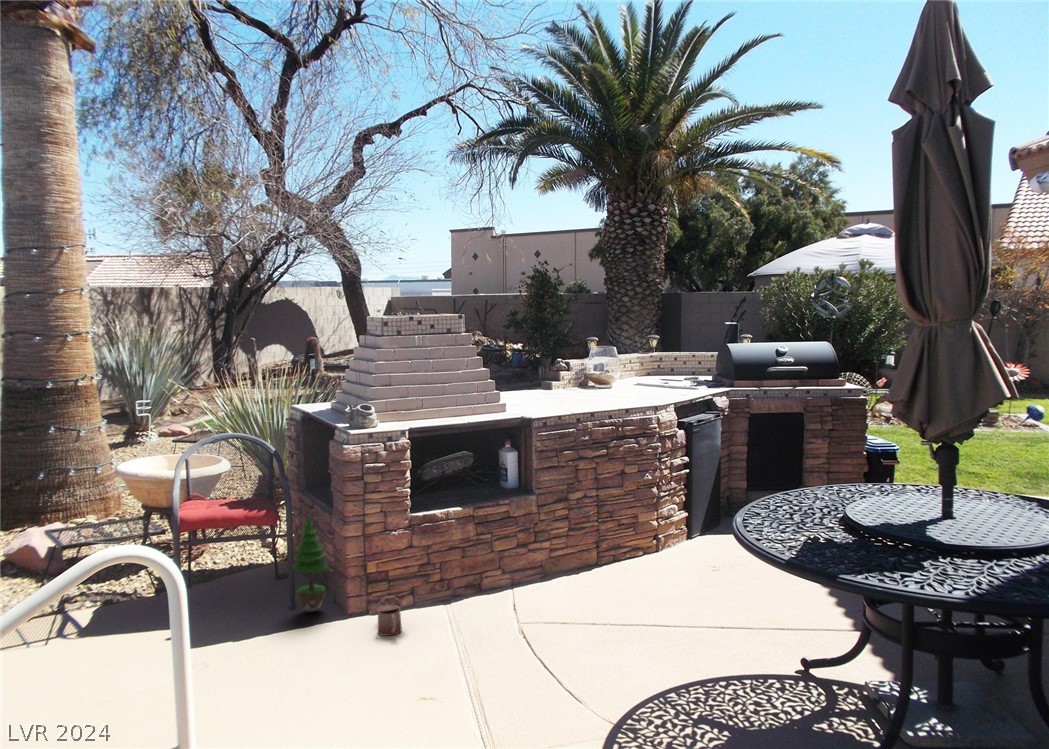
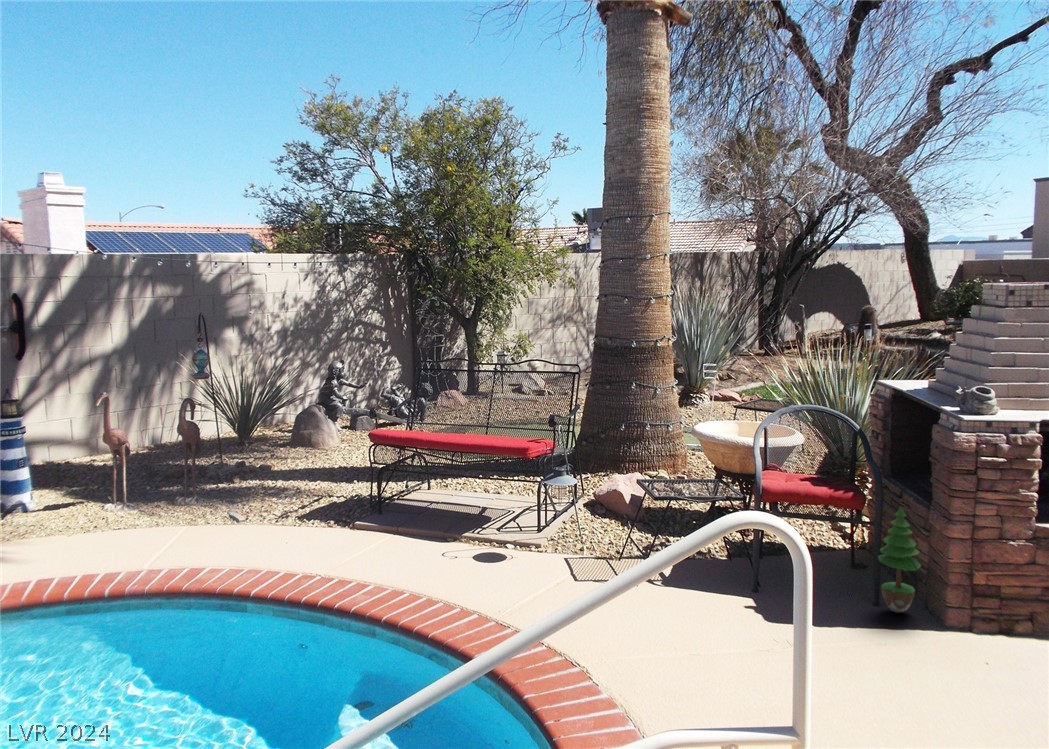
watering can: present [376,594,402,636] -> none [984,613,1021,665]

